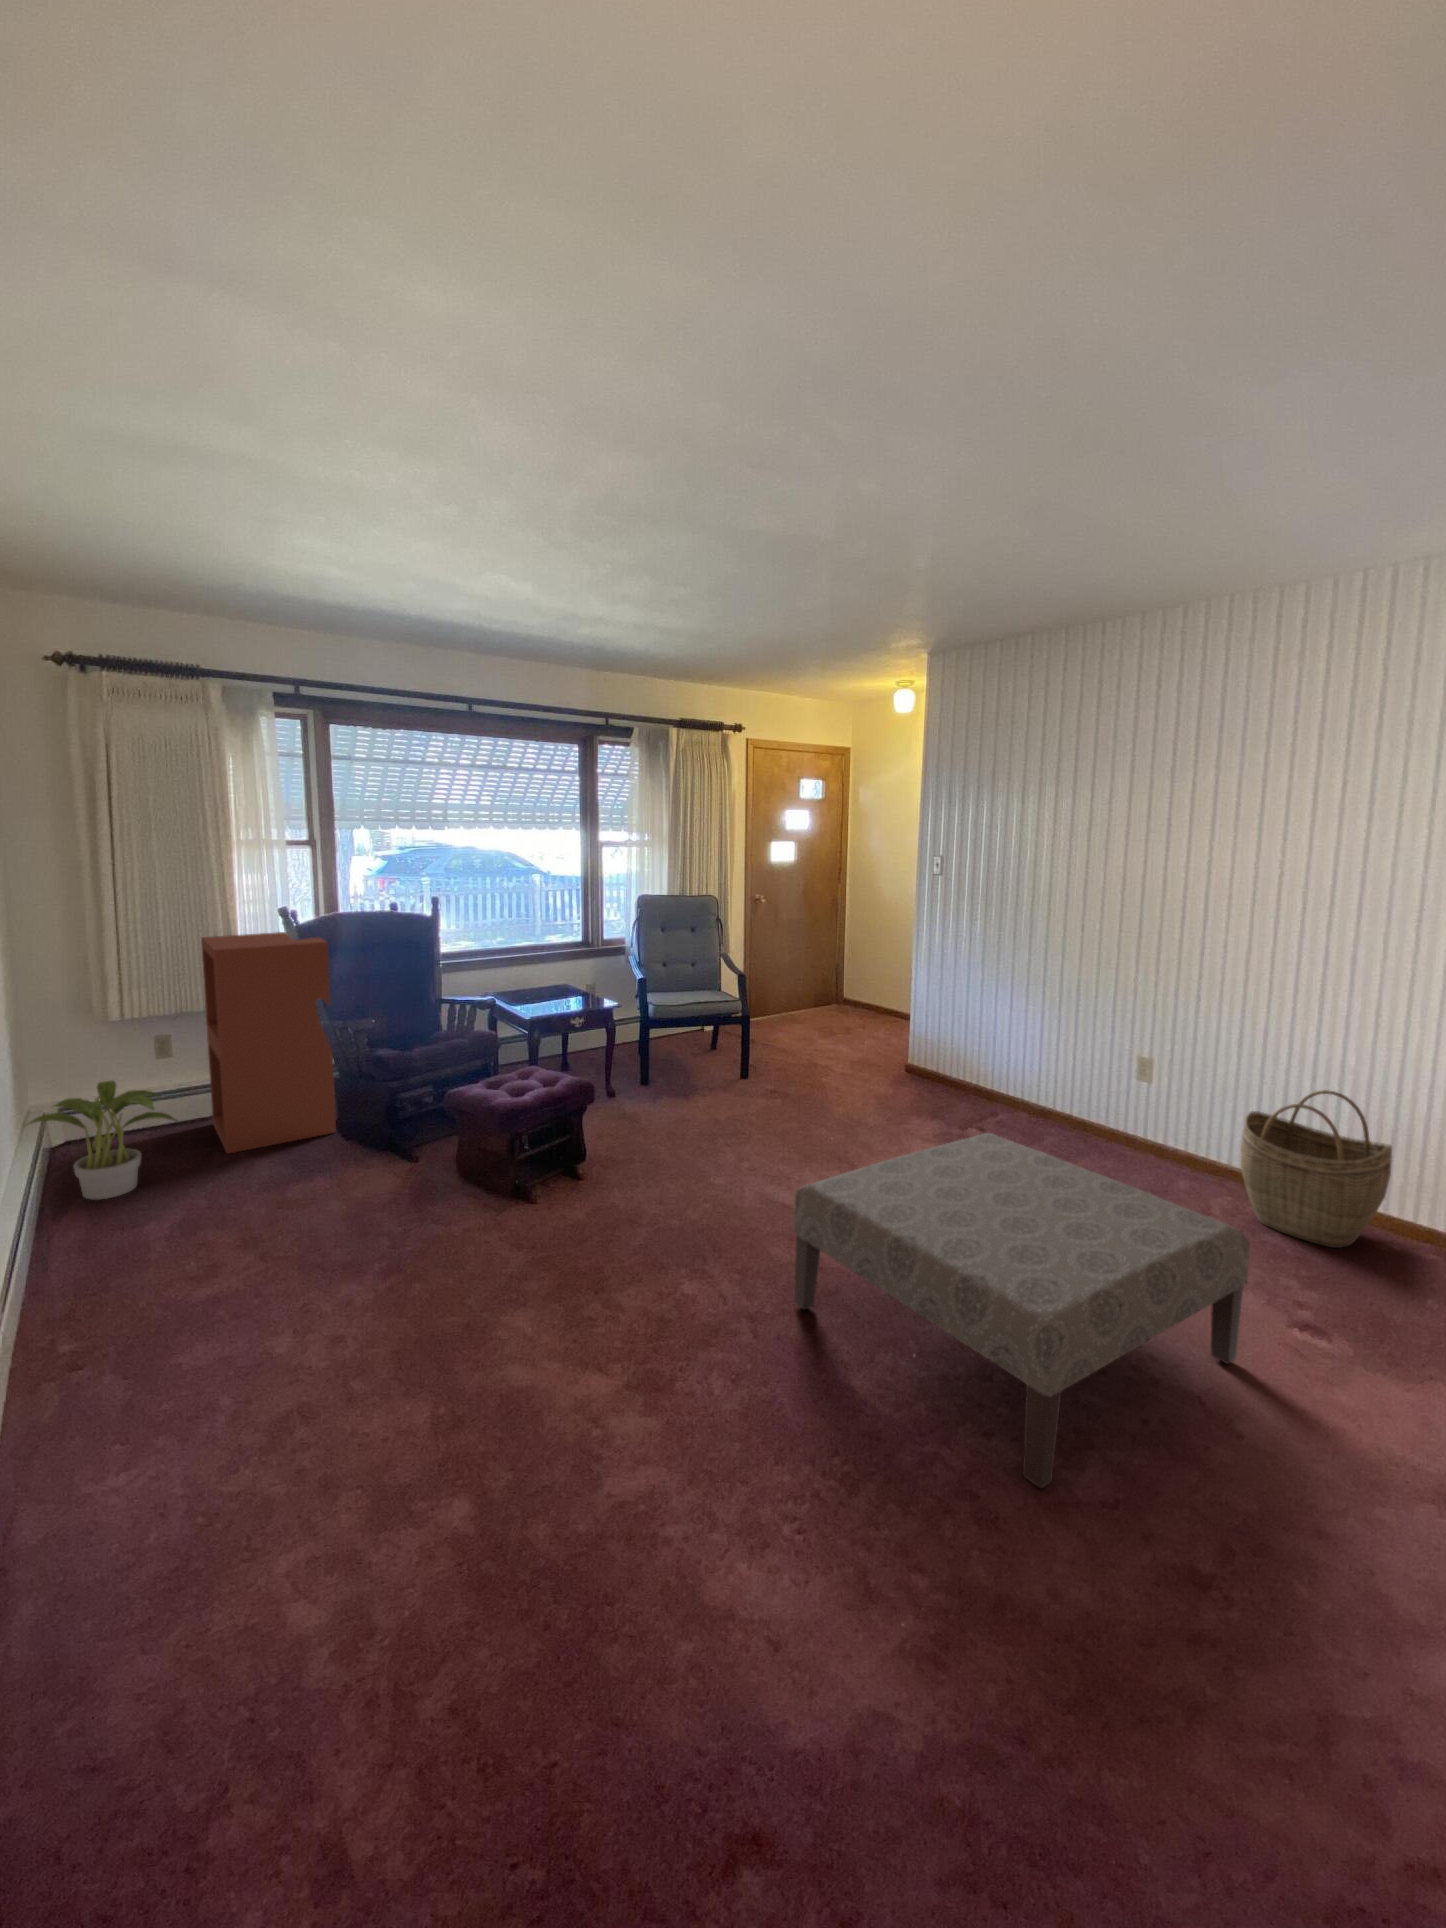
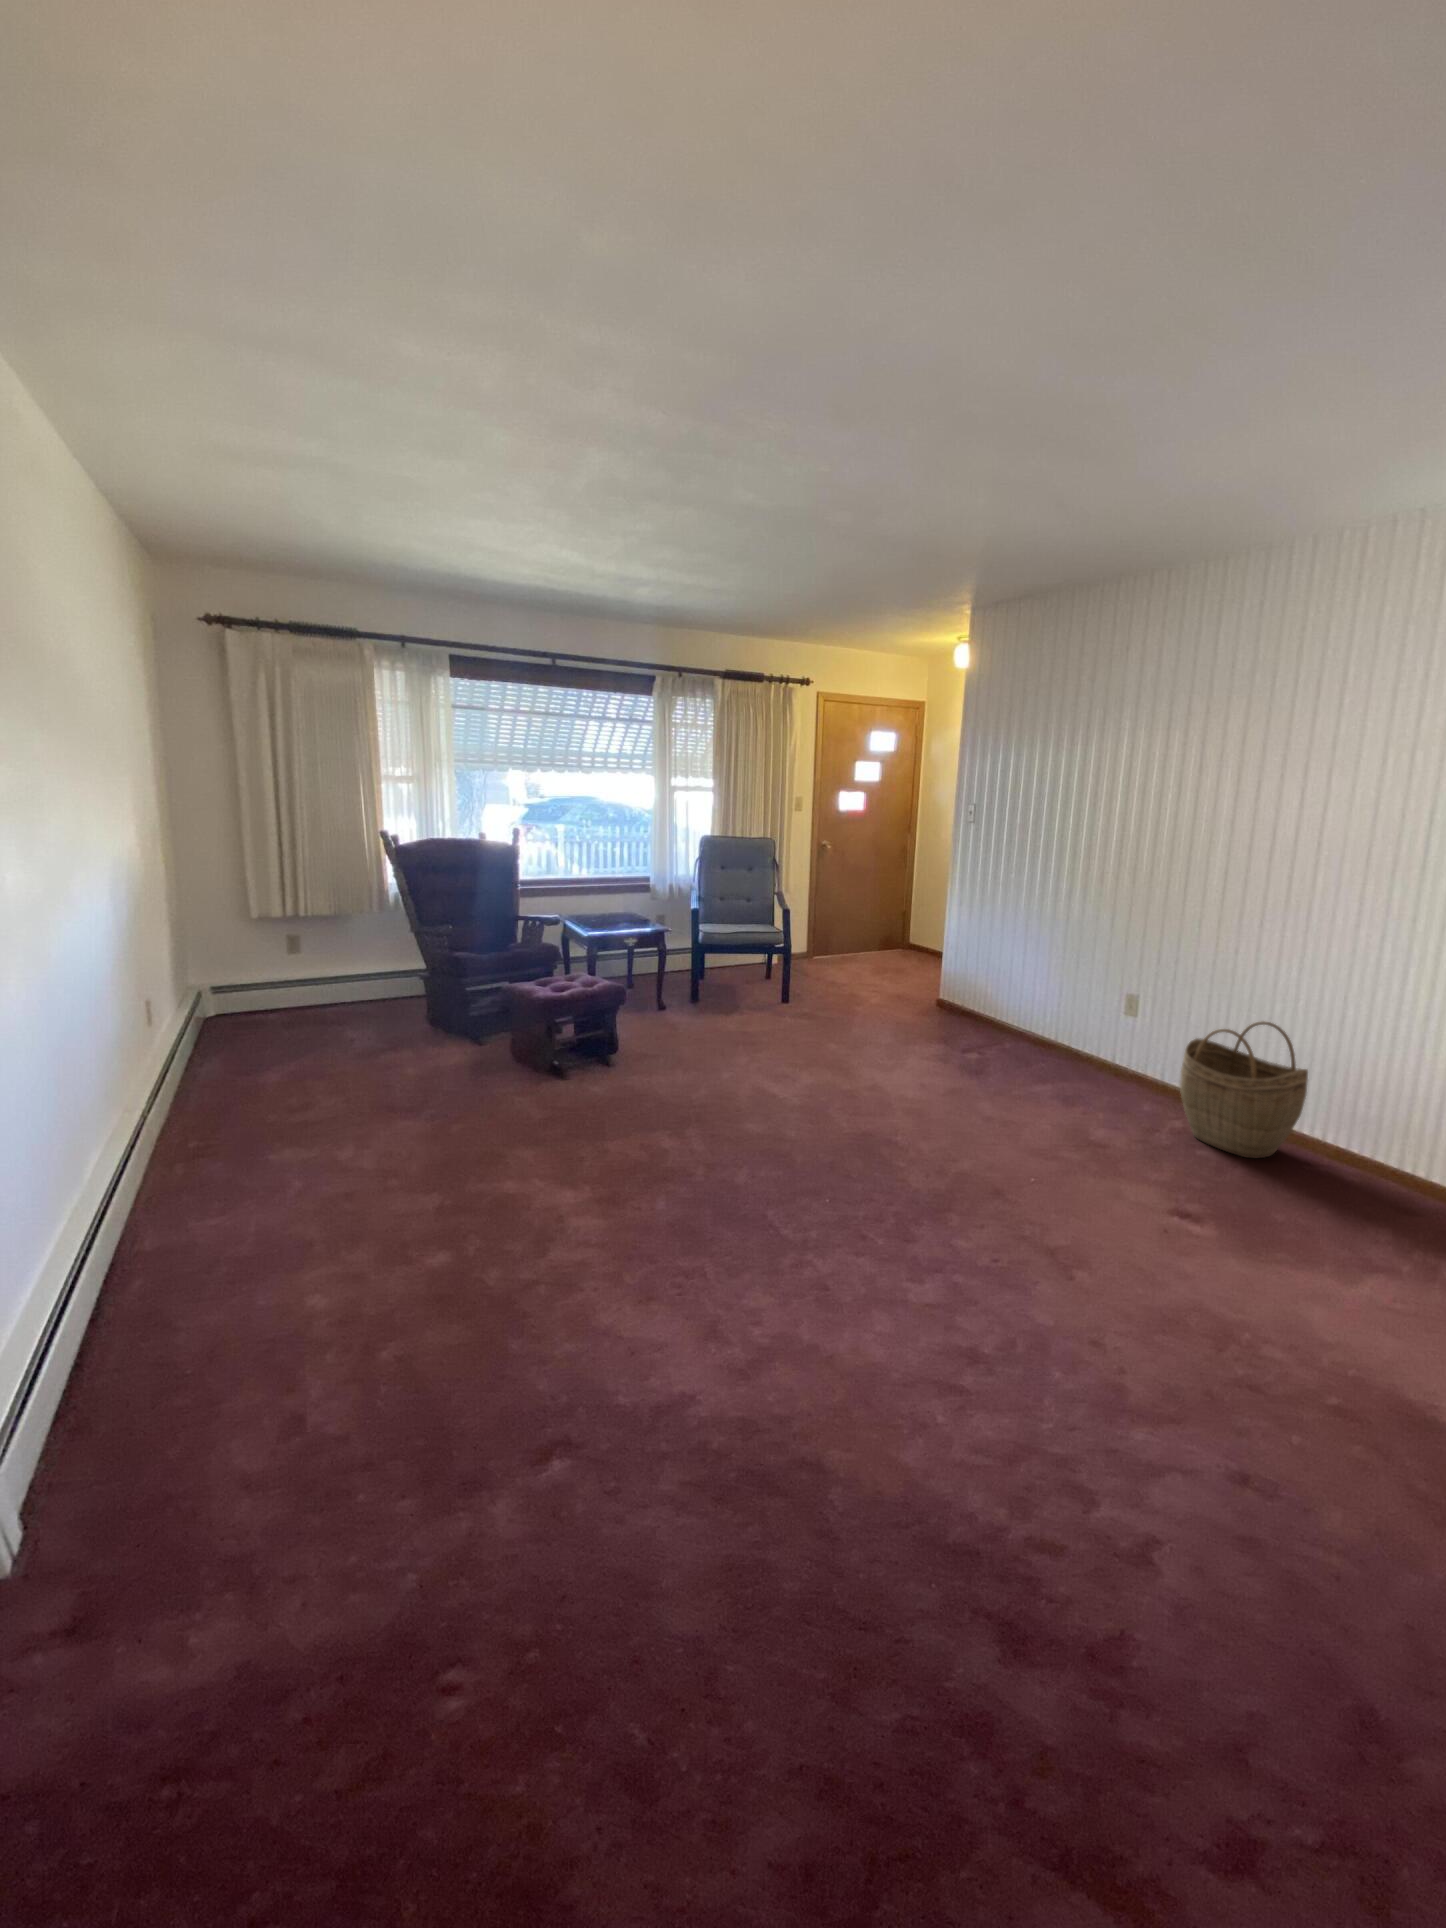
bookshelf: present [201,932,336,1154] -> none [320,852,423,1030]
potted plant: present [27,1081,177,1200] -> none [179,963,295,1053]
ottoman: present [794,1133,1250,1488] -> none [746,1037,1106,1275]

